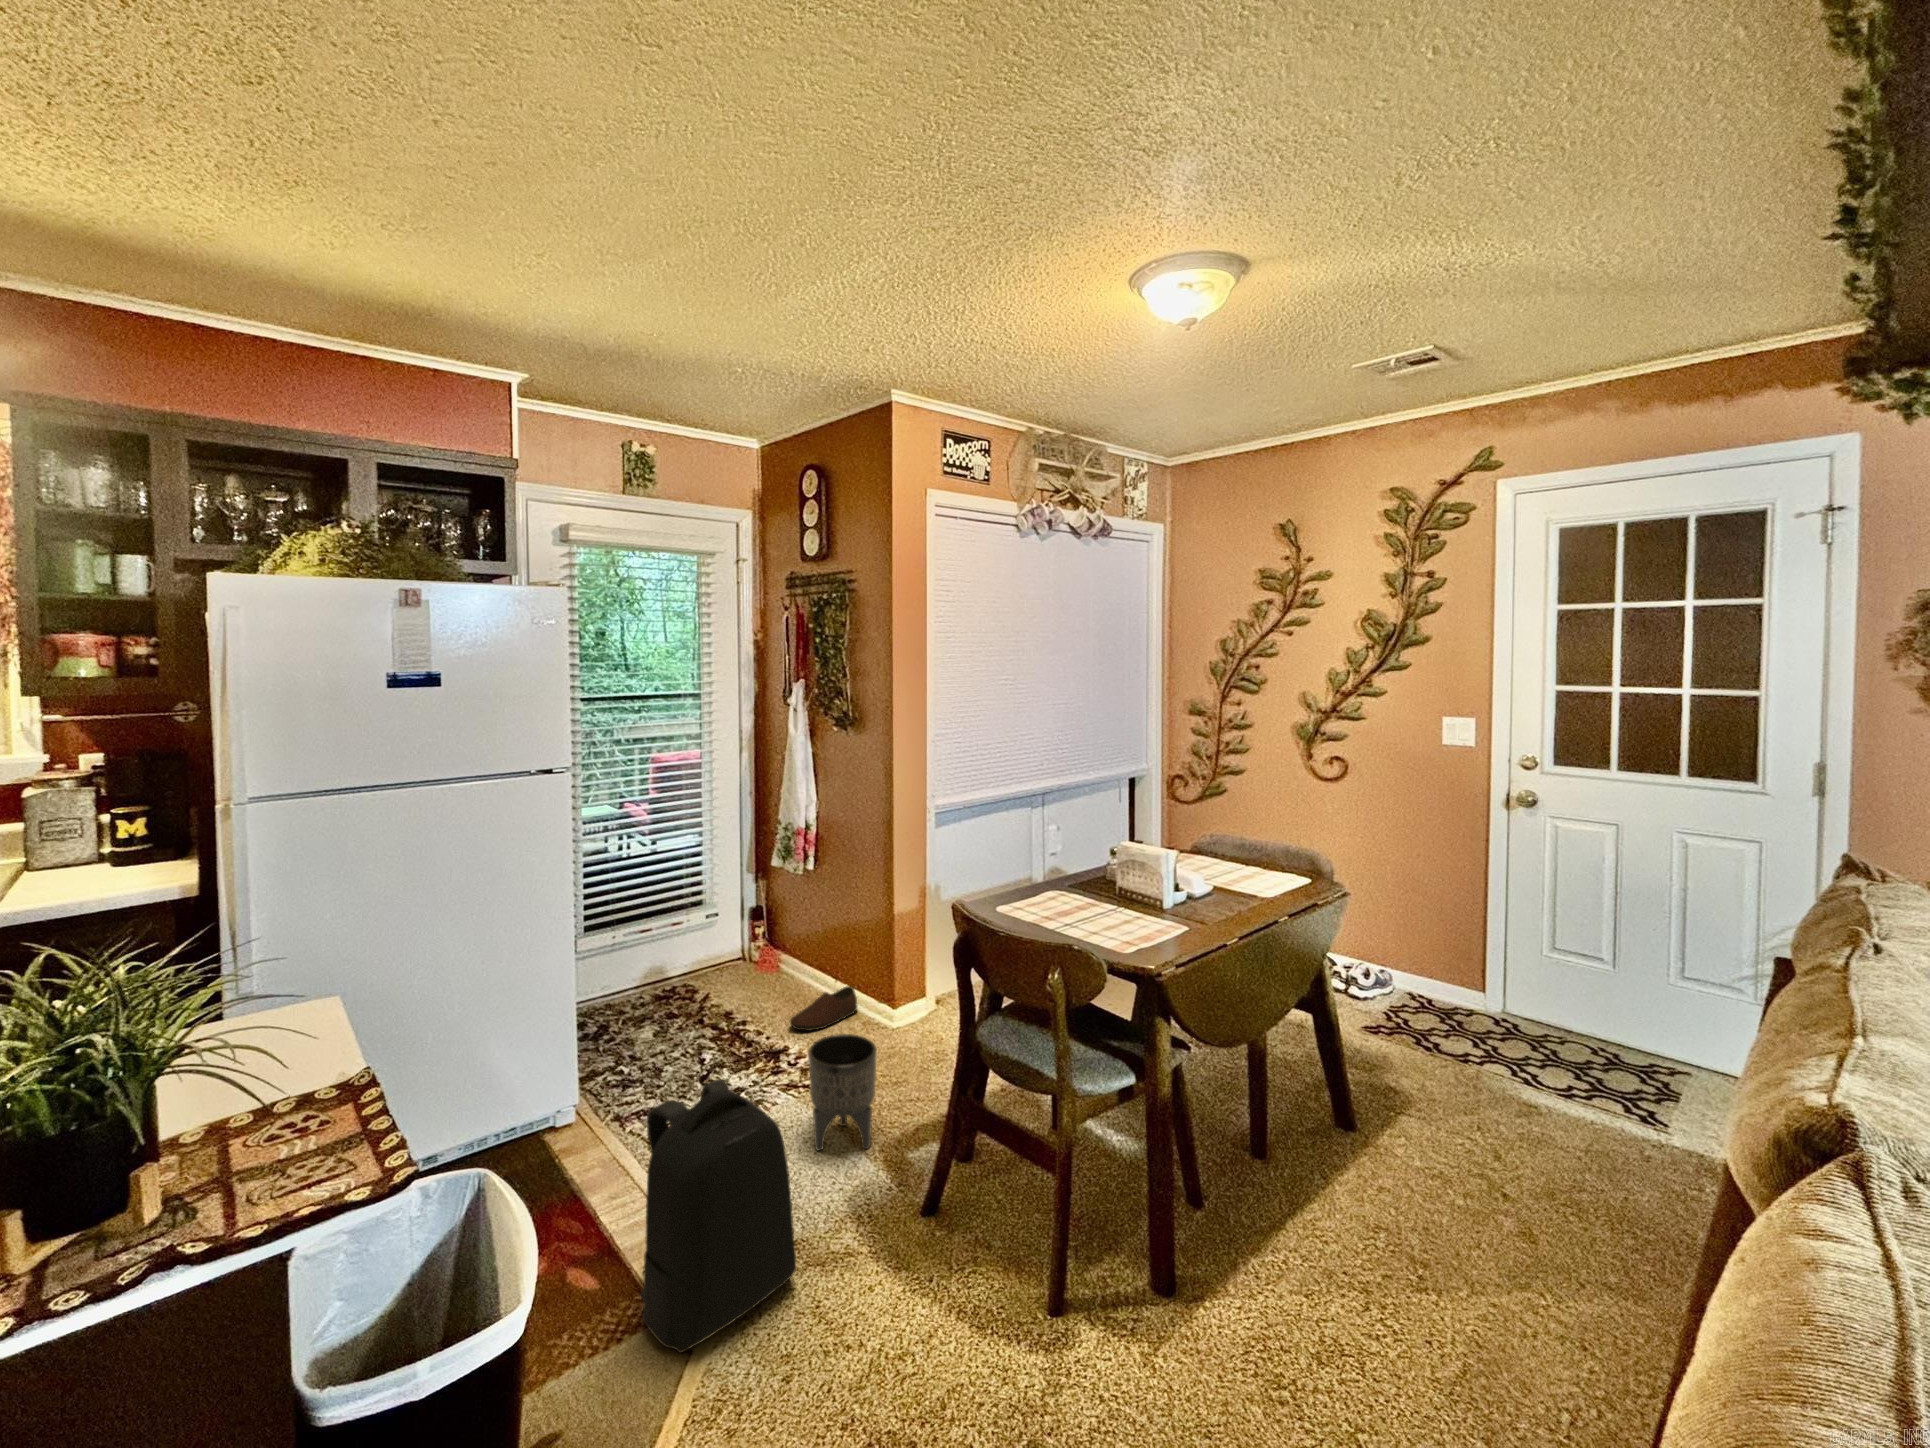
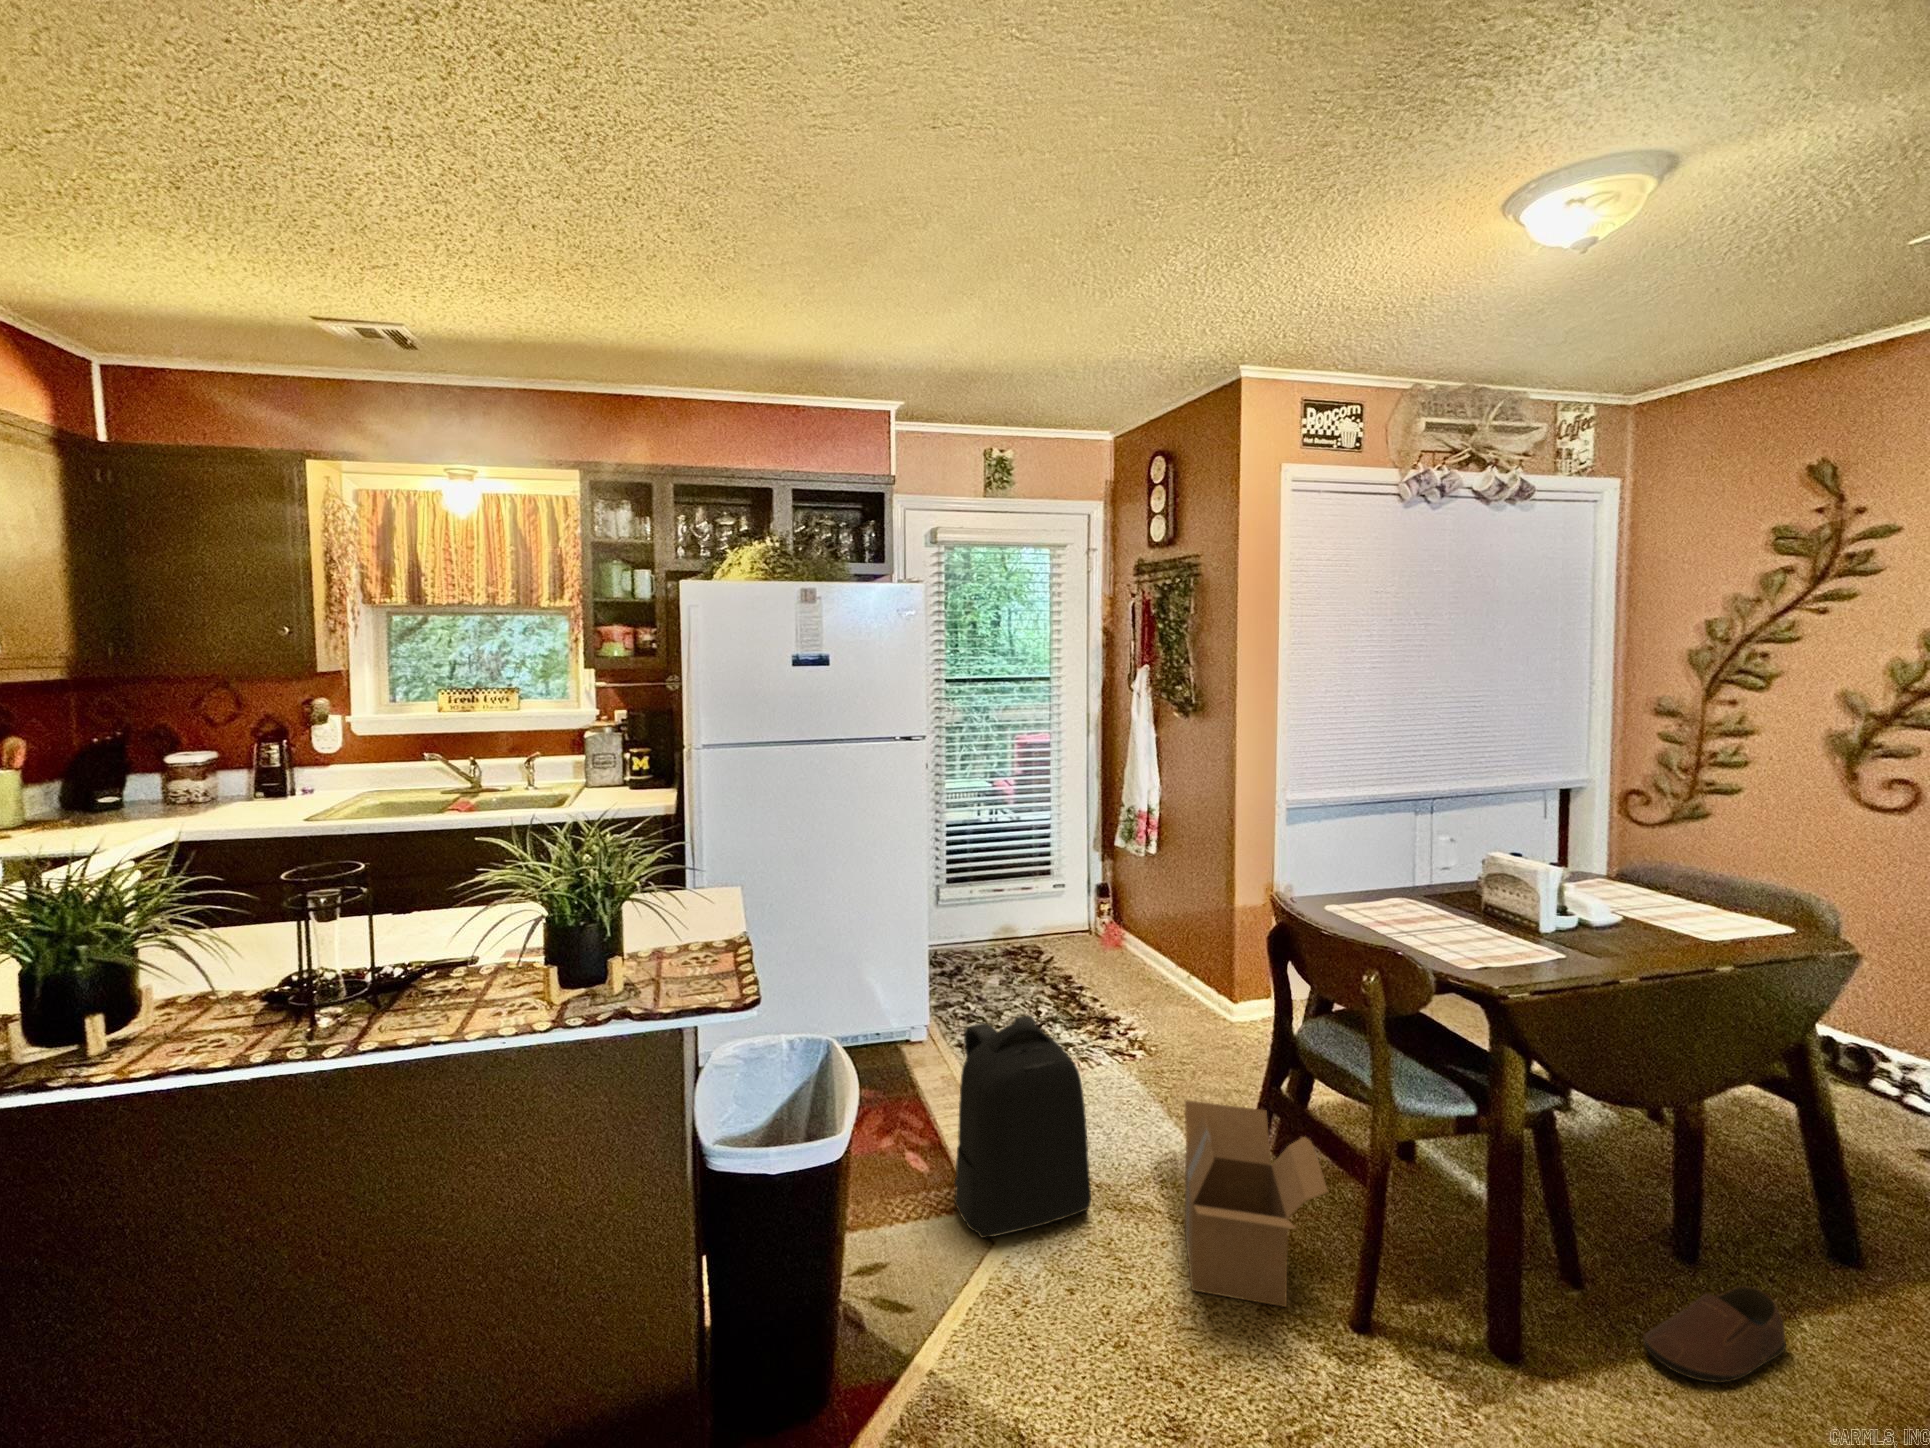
shoe: present [790,986,857,1031] -> present [1643,1286,1786,1383]
planter: present [808,1034,877,1151] -> none [1125,1008,1195,1124]
cardboard box: none [885,1123,1028,1332] -> present [1185,1100,1328,1307]

